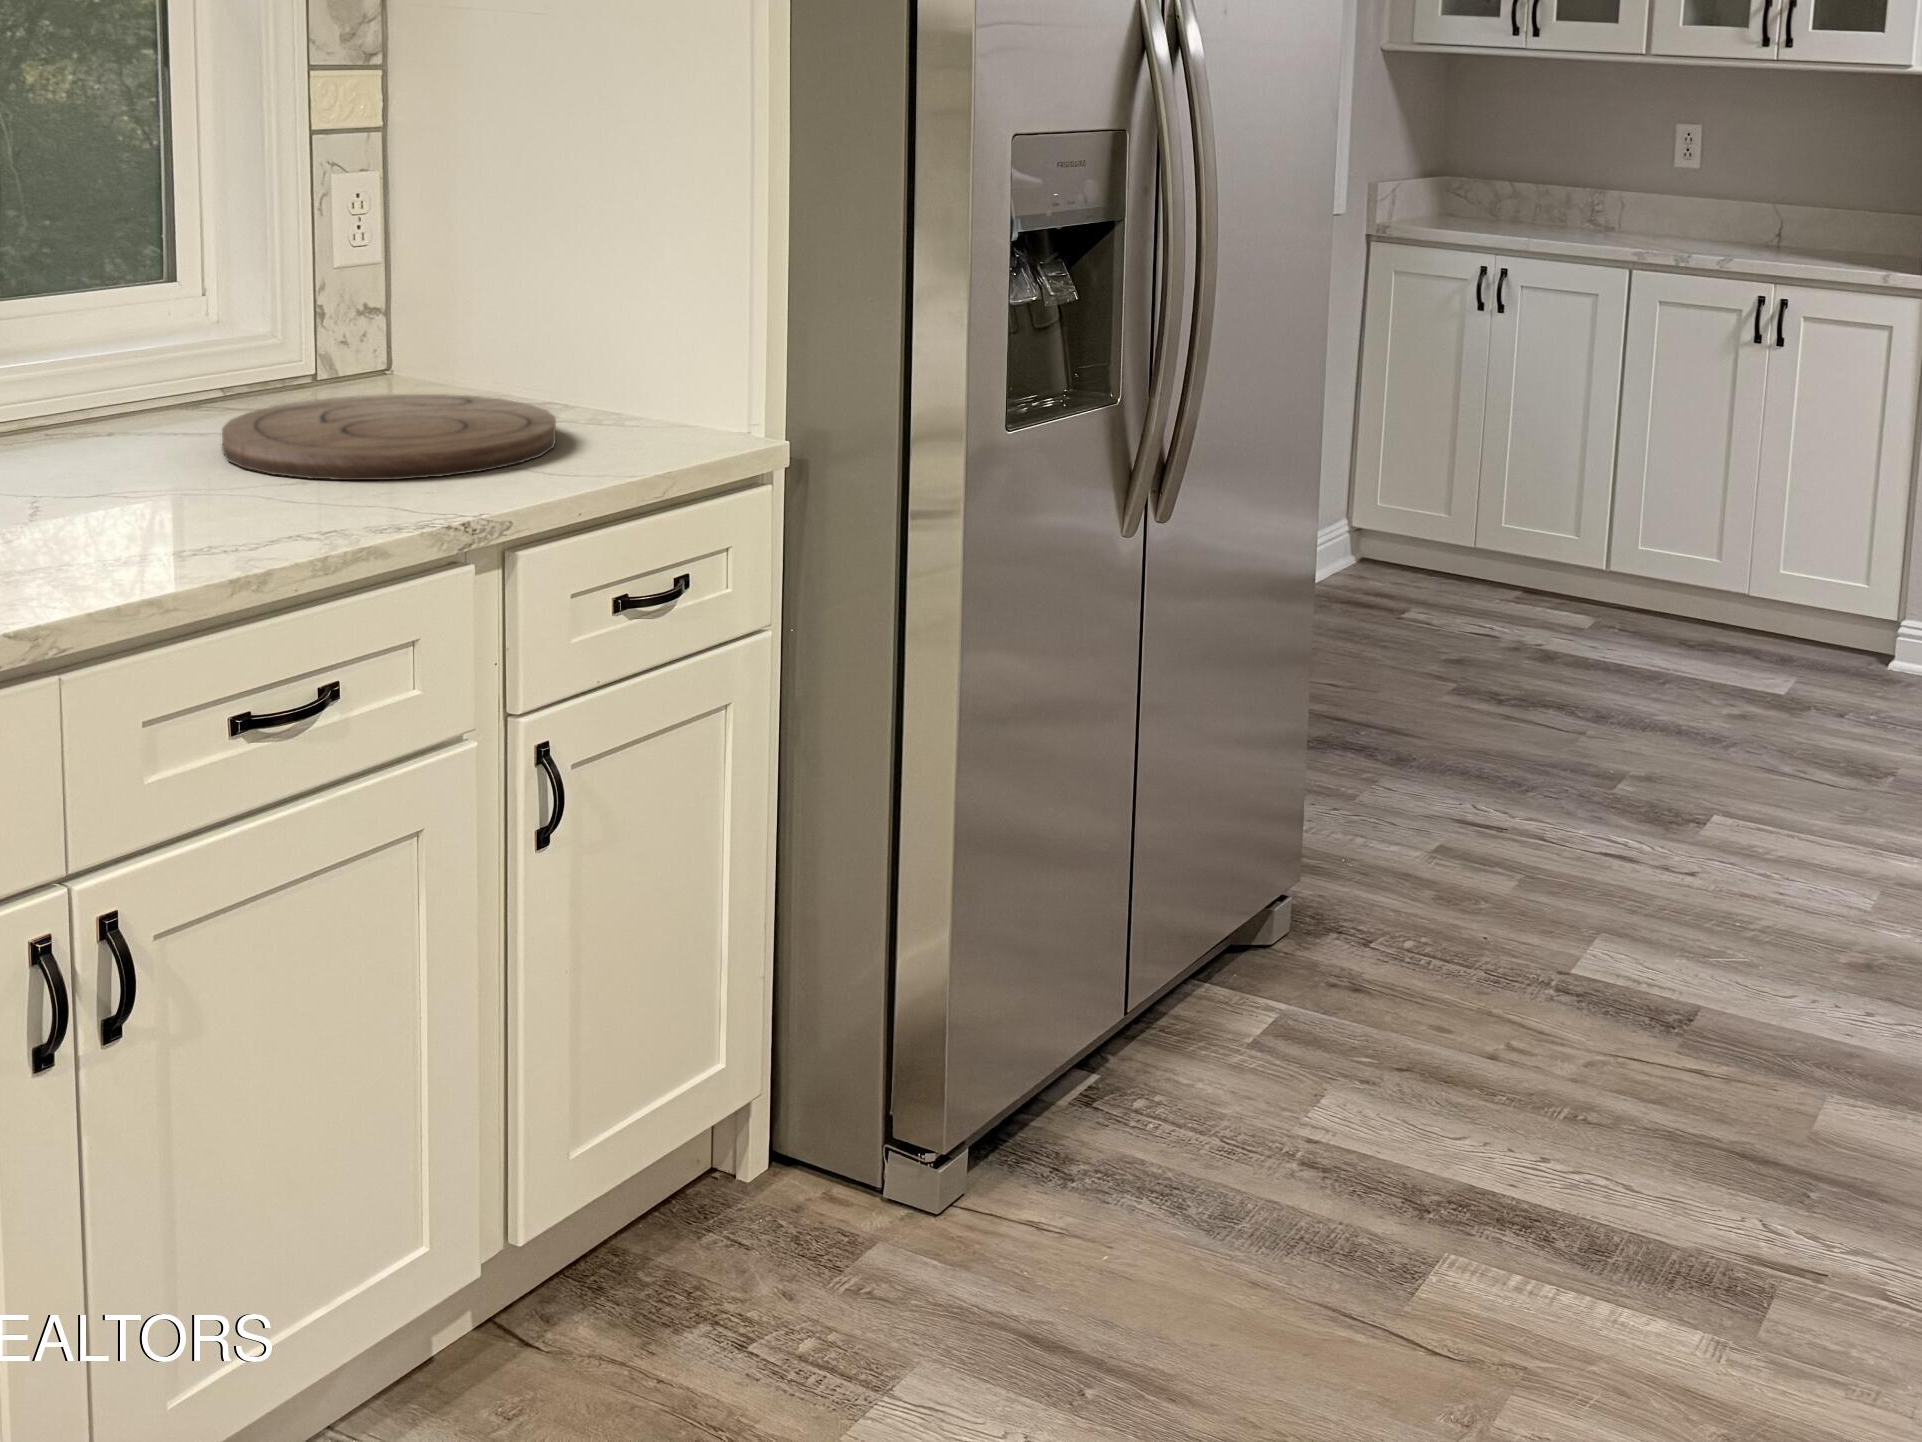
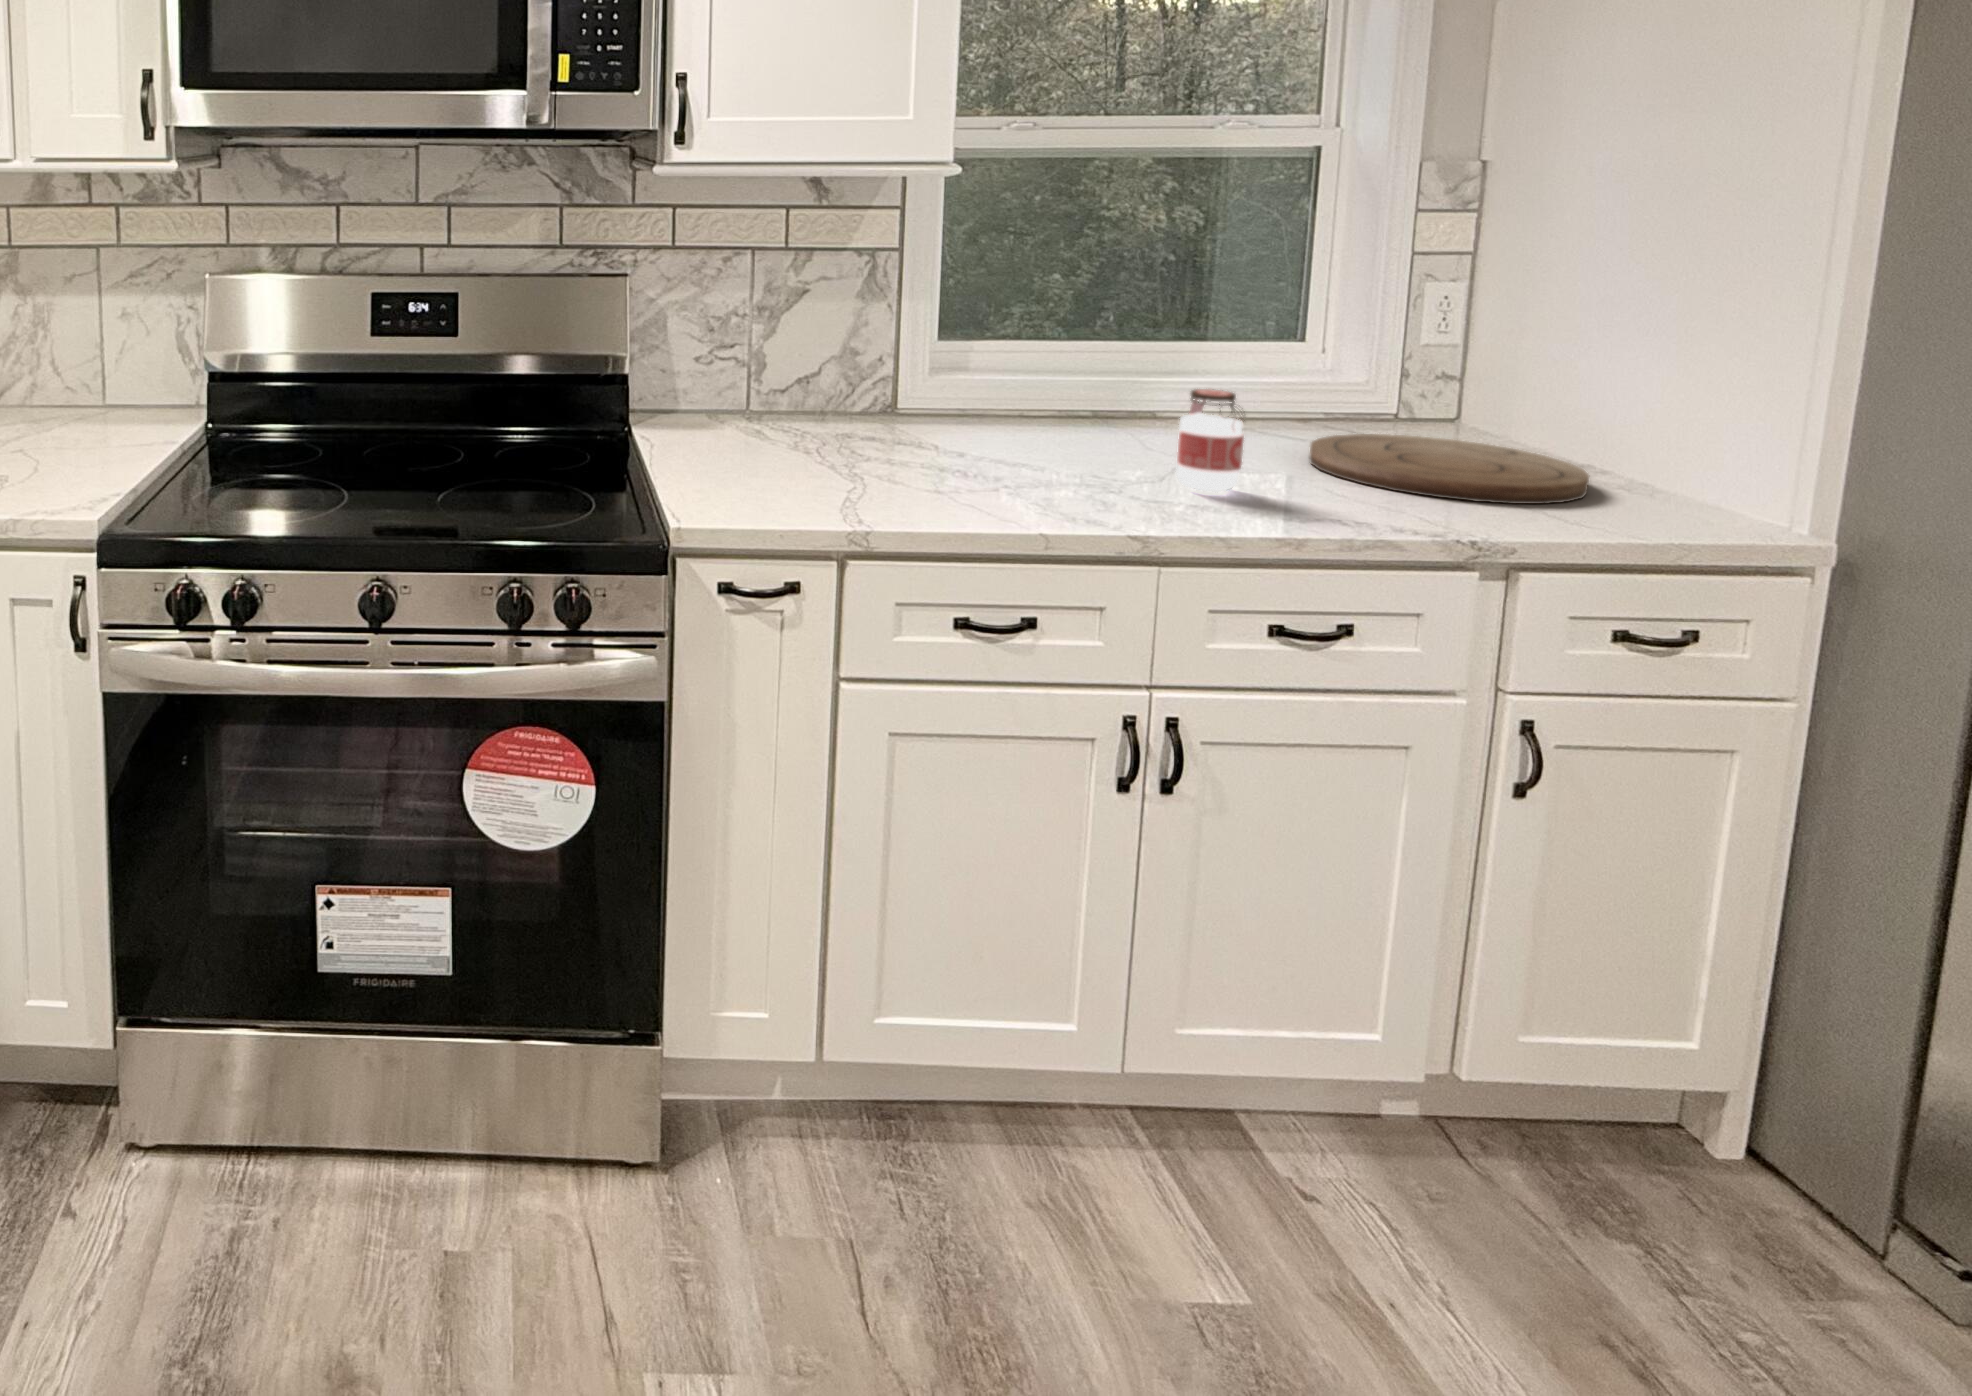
jar: none [38,369,147,538] -> present [1176,389,1244,492]

